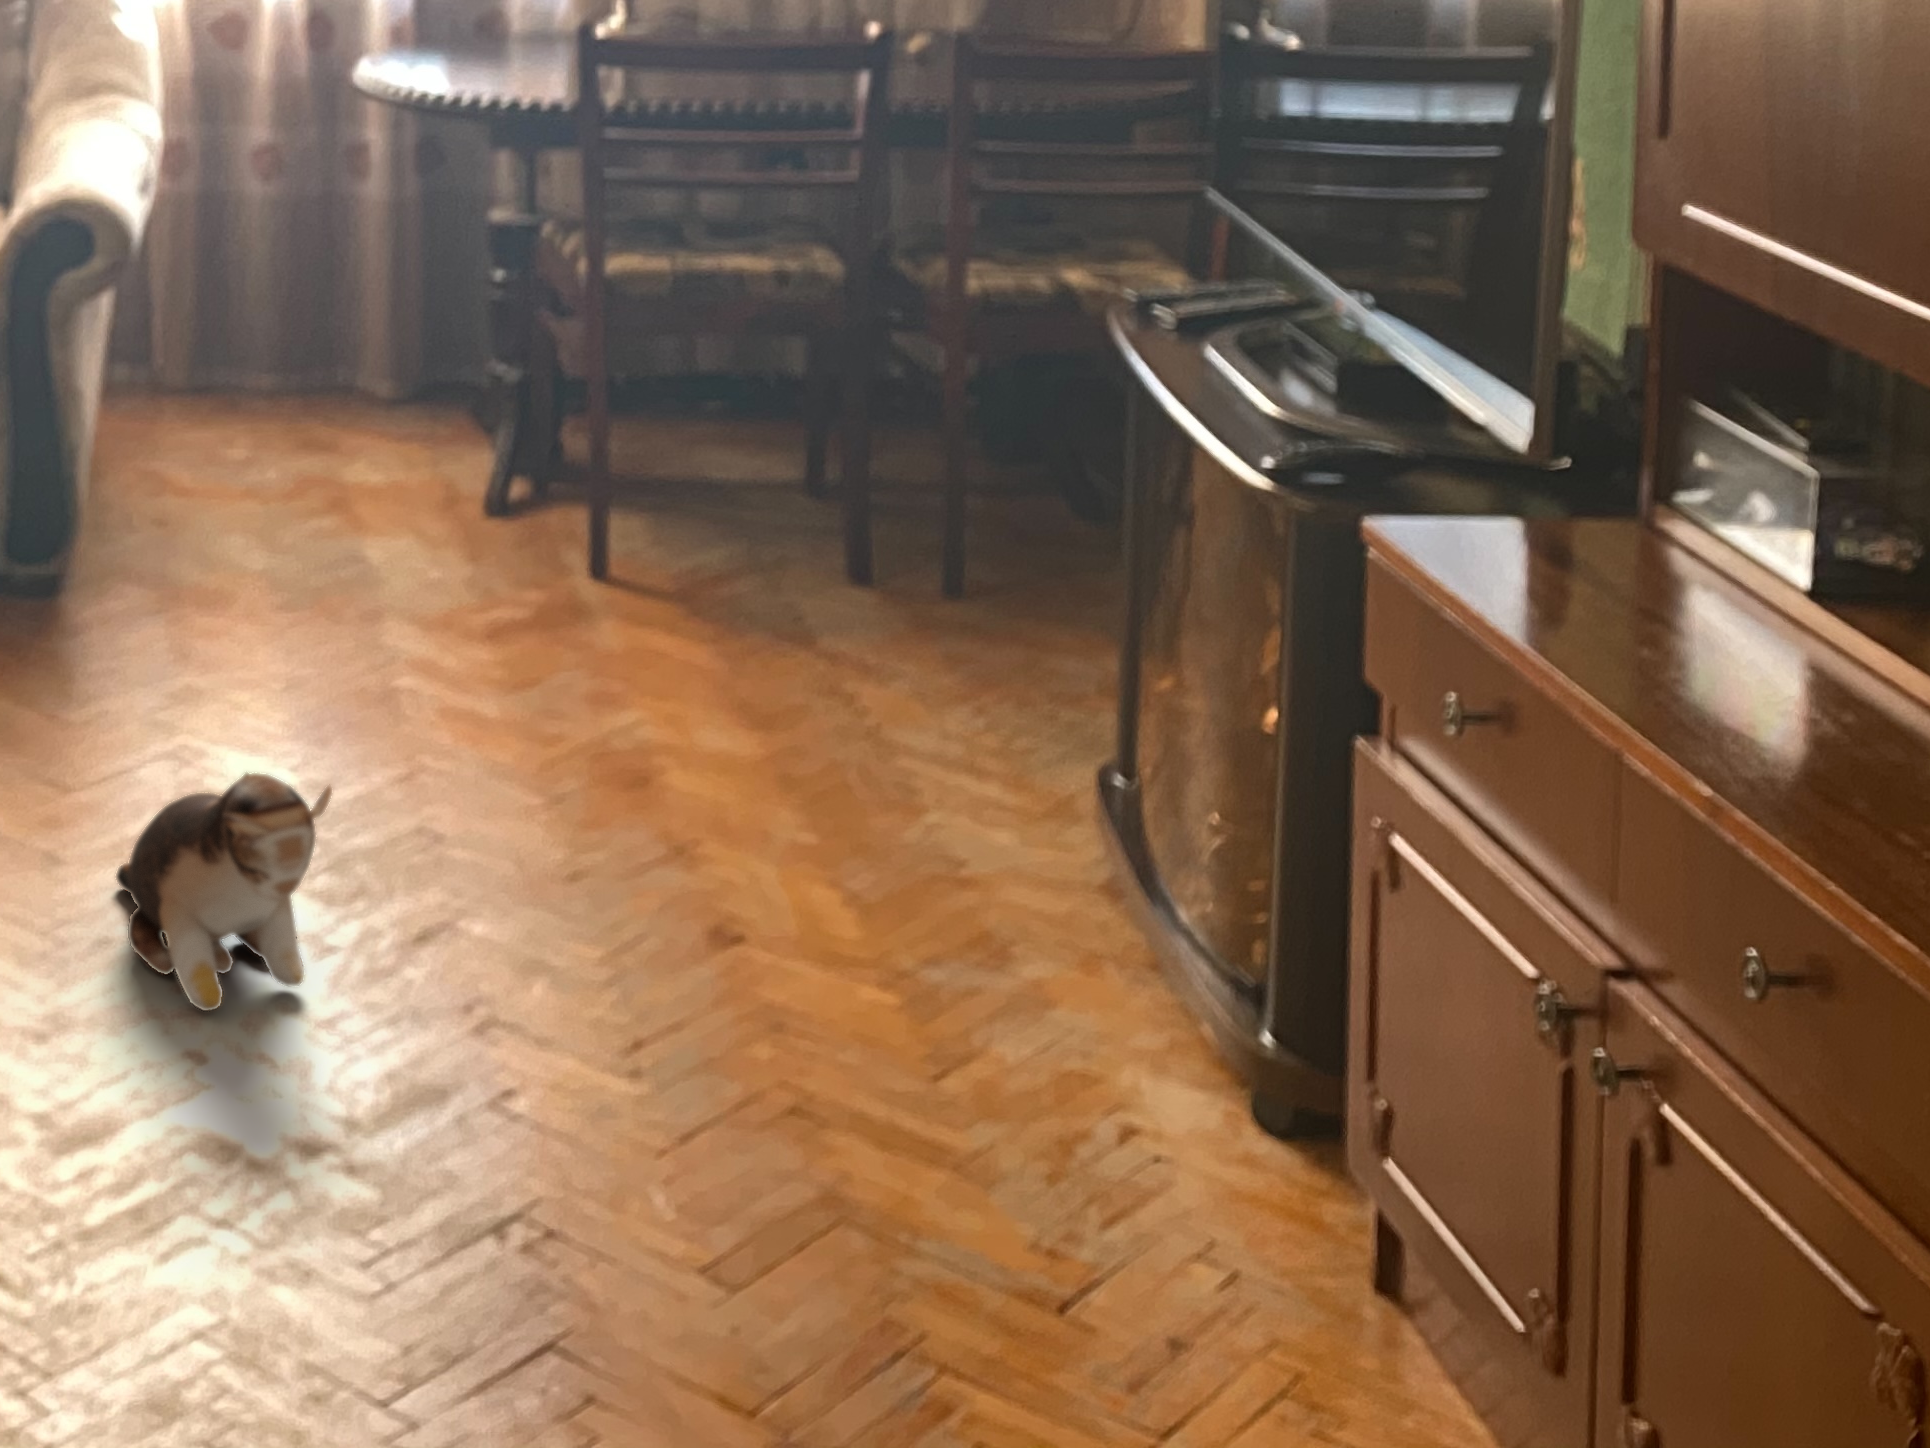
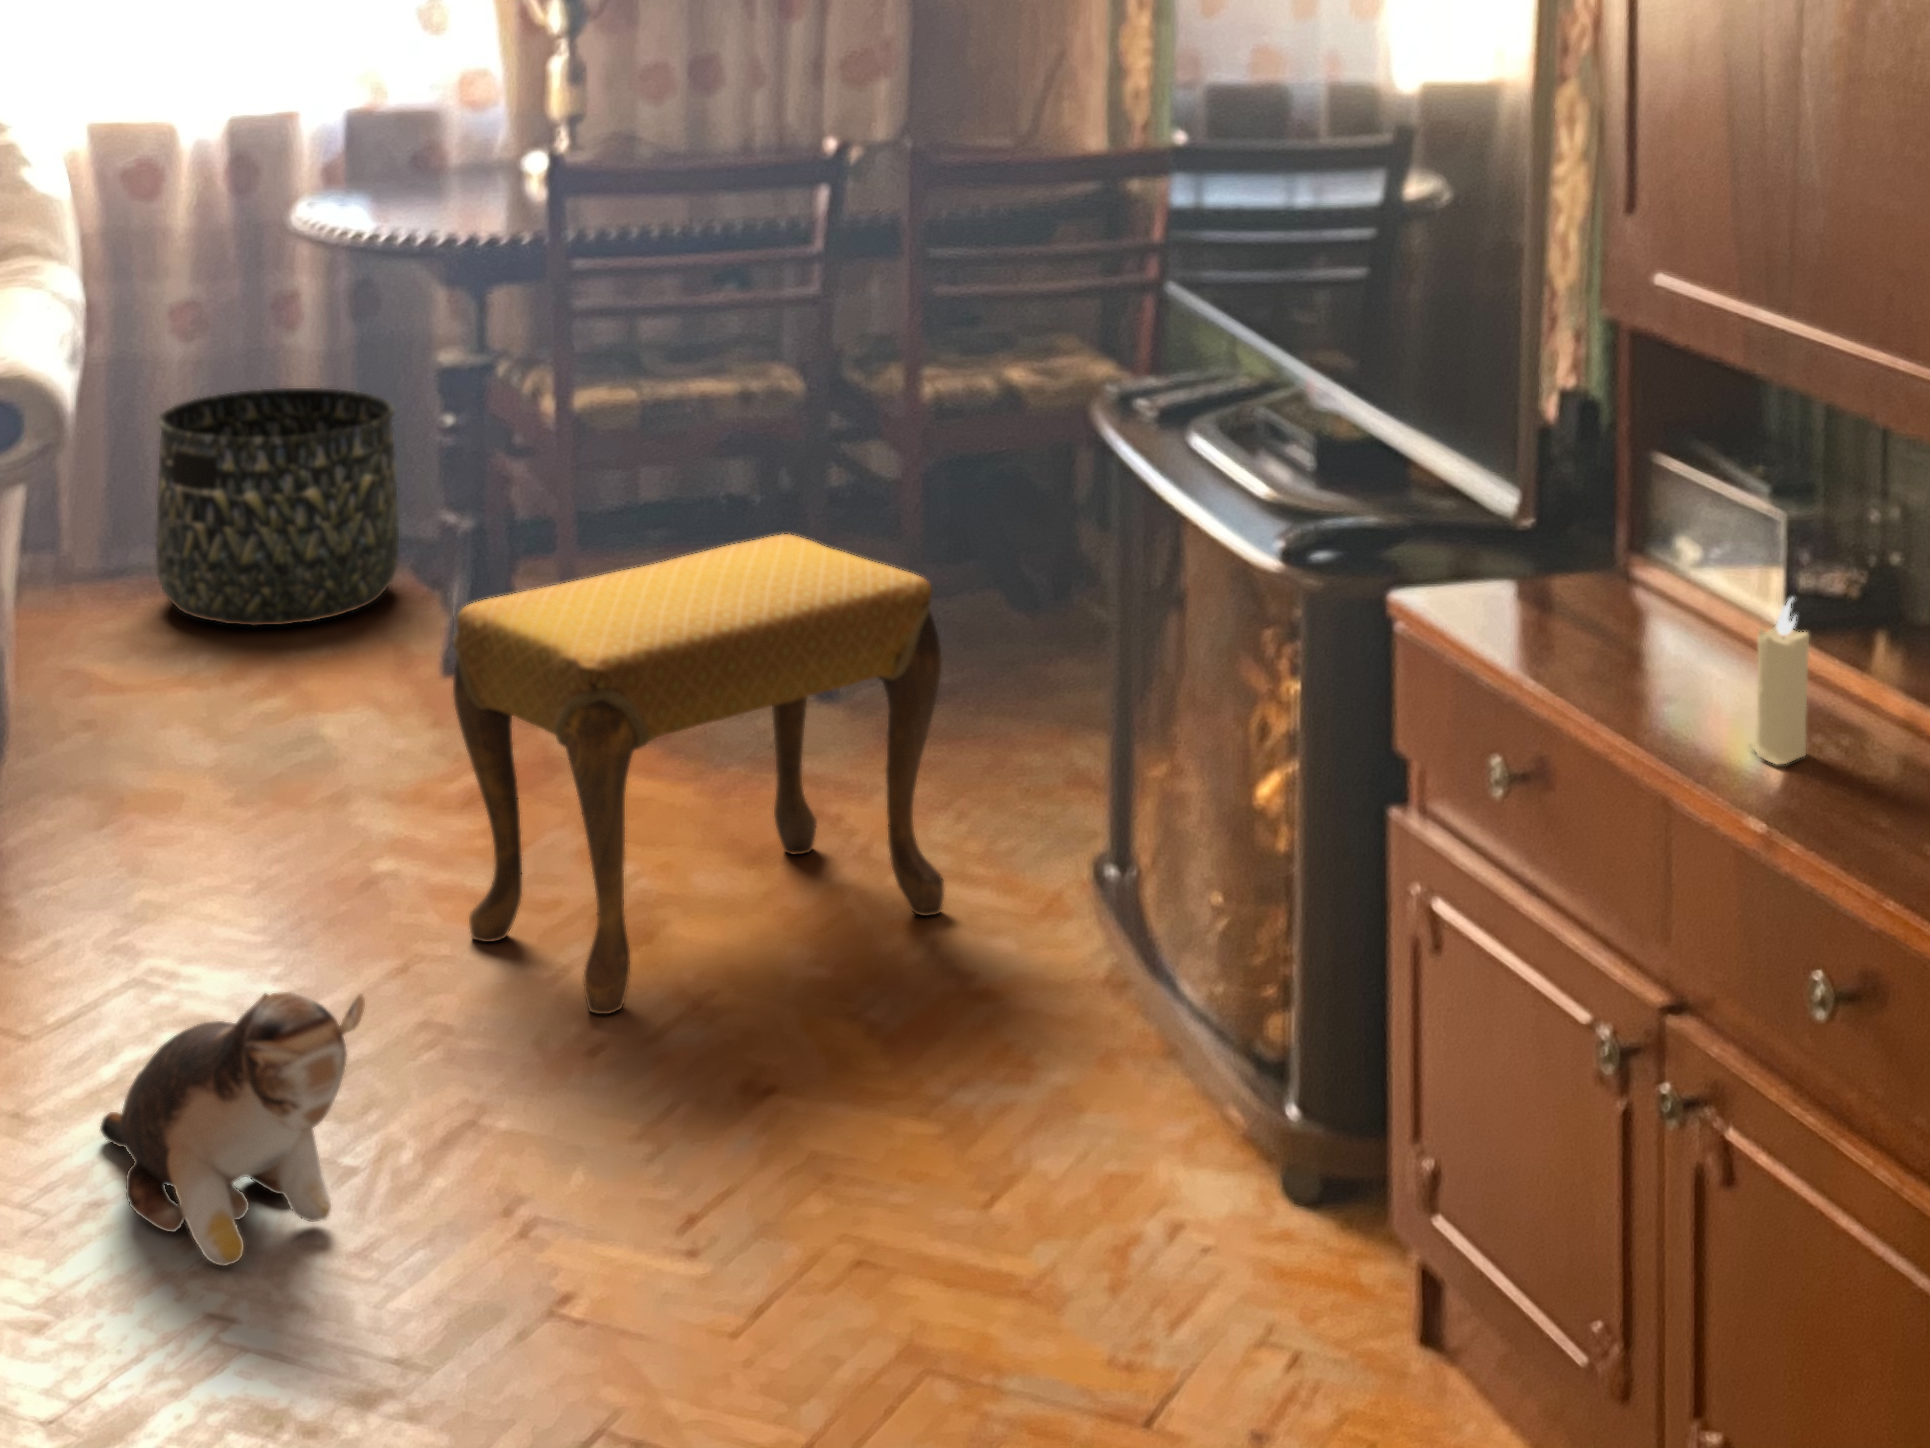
basket: none [236,234,459,453] -> present [156,388,399,626]
footstool: none [462,410,949,846] -> present [453,534,944,1014]
candle: none [1744,562,1823,740] -> present [1749,597,1809,765]

